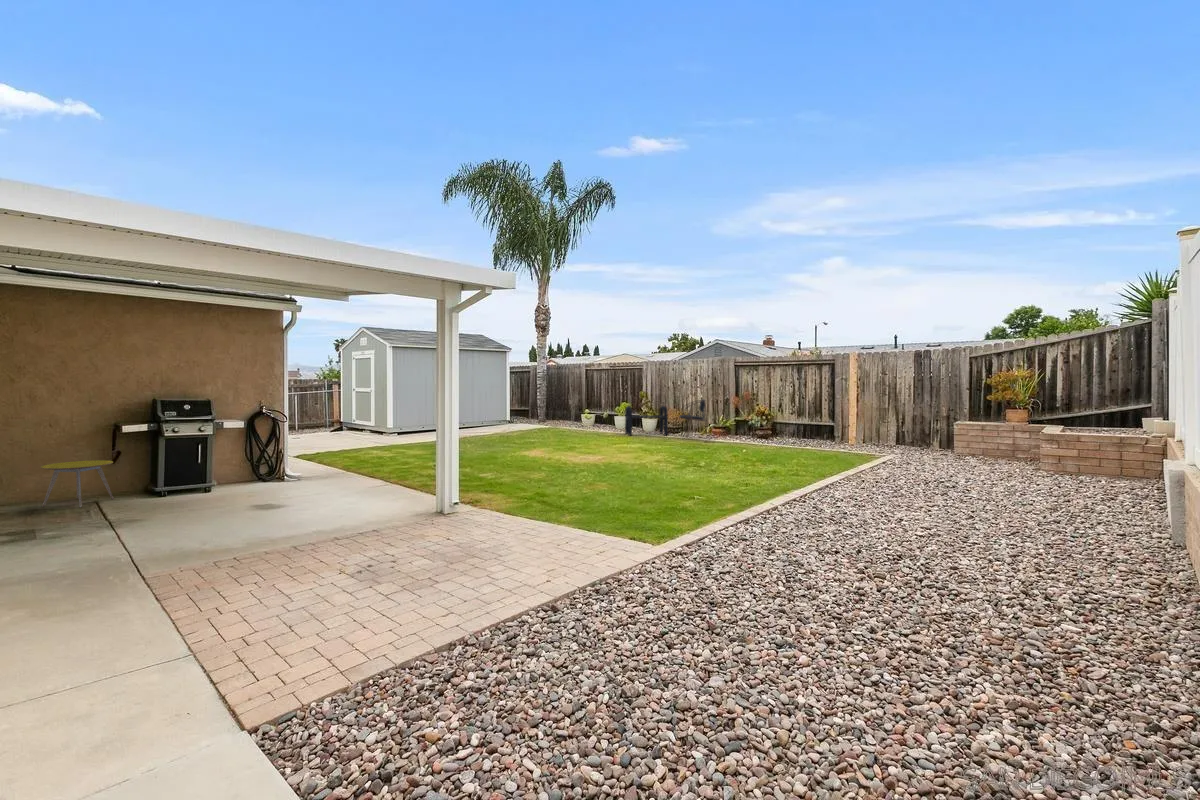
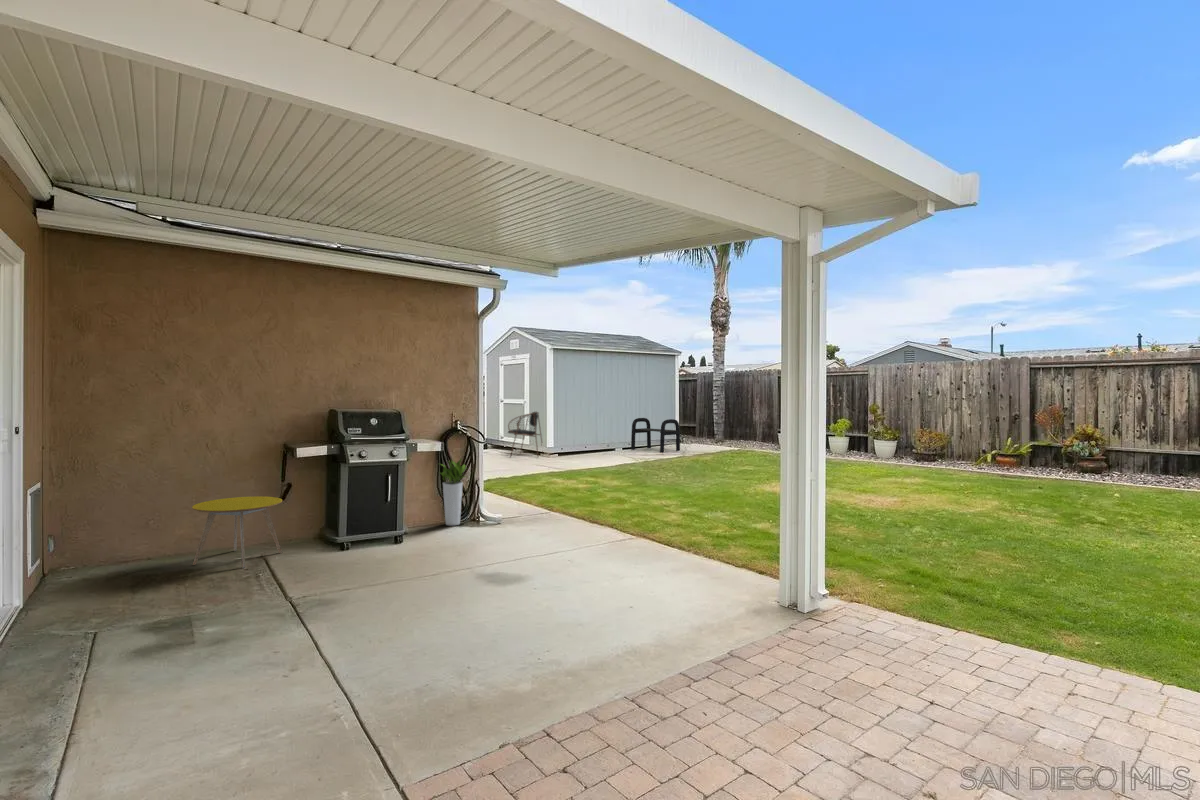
dining chair: present [679,399,709,436] -> present [508,412,543,455]
bench: present [625,406,668,436] -> present [631,418,680,452]
planter: none [243,433,270,481] -> present [440,459,466,525]

